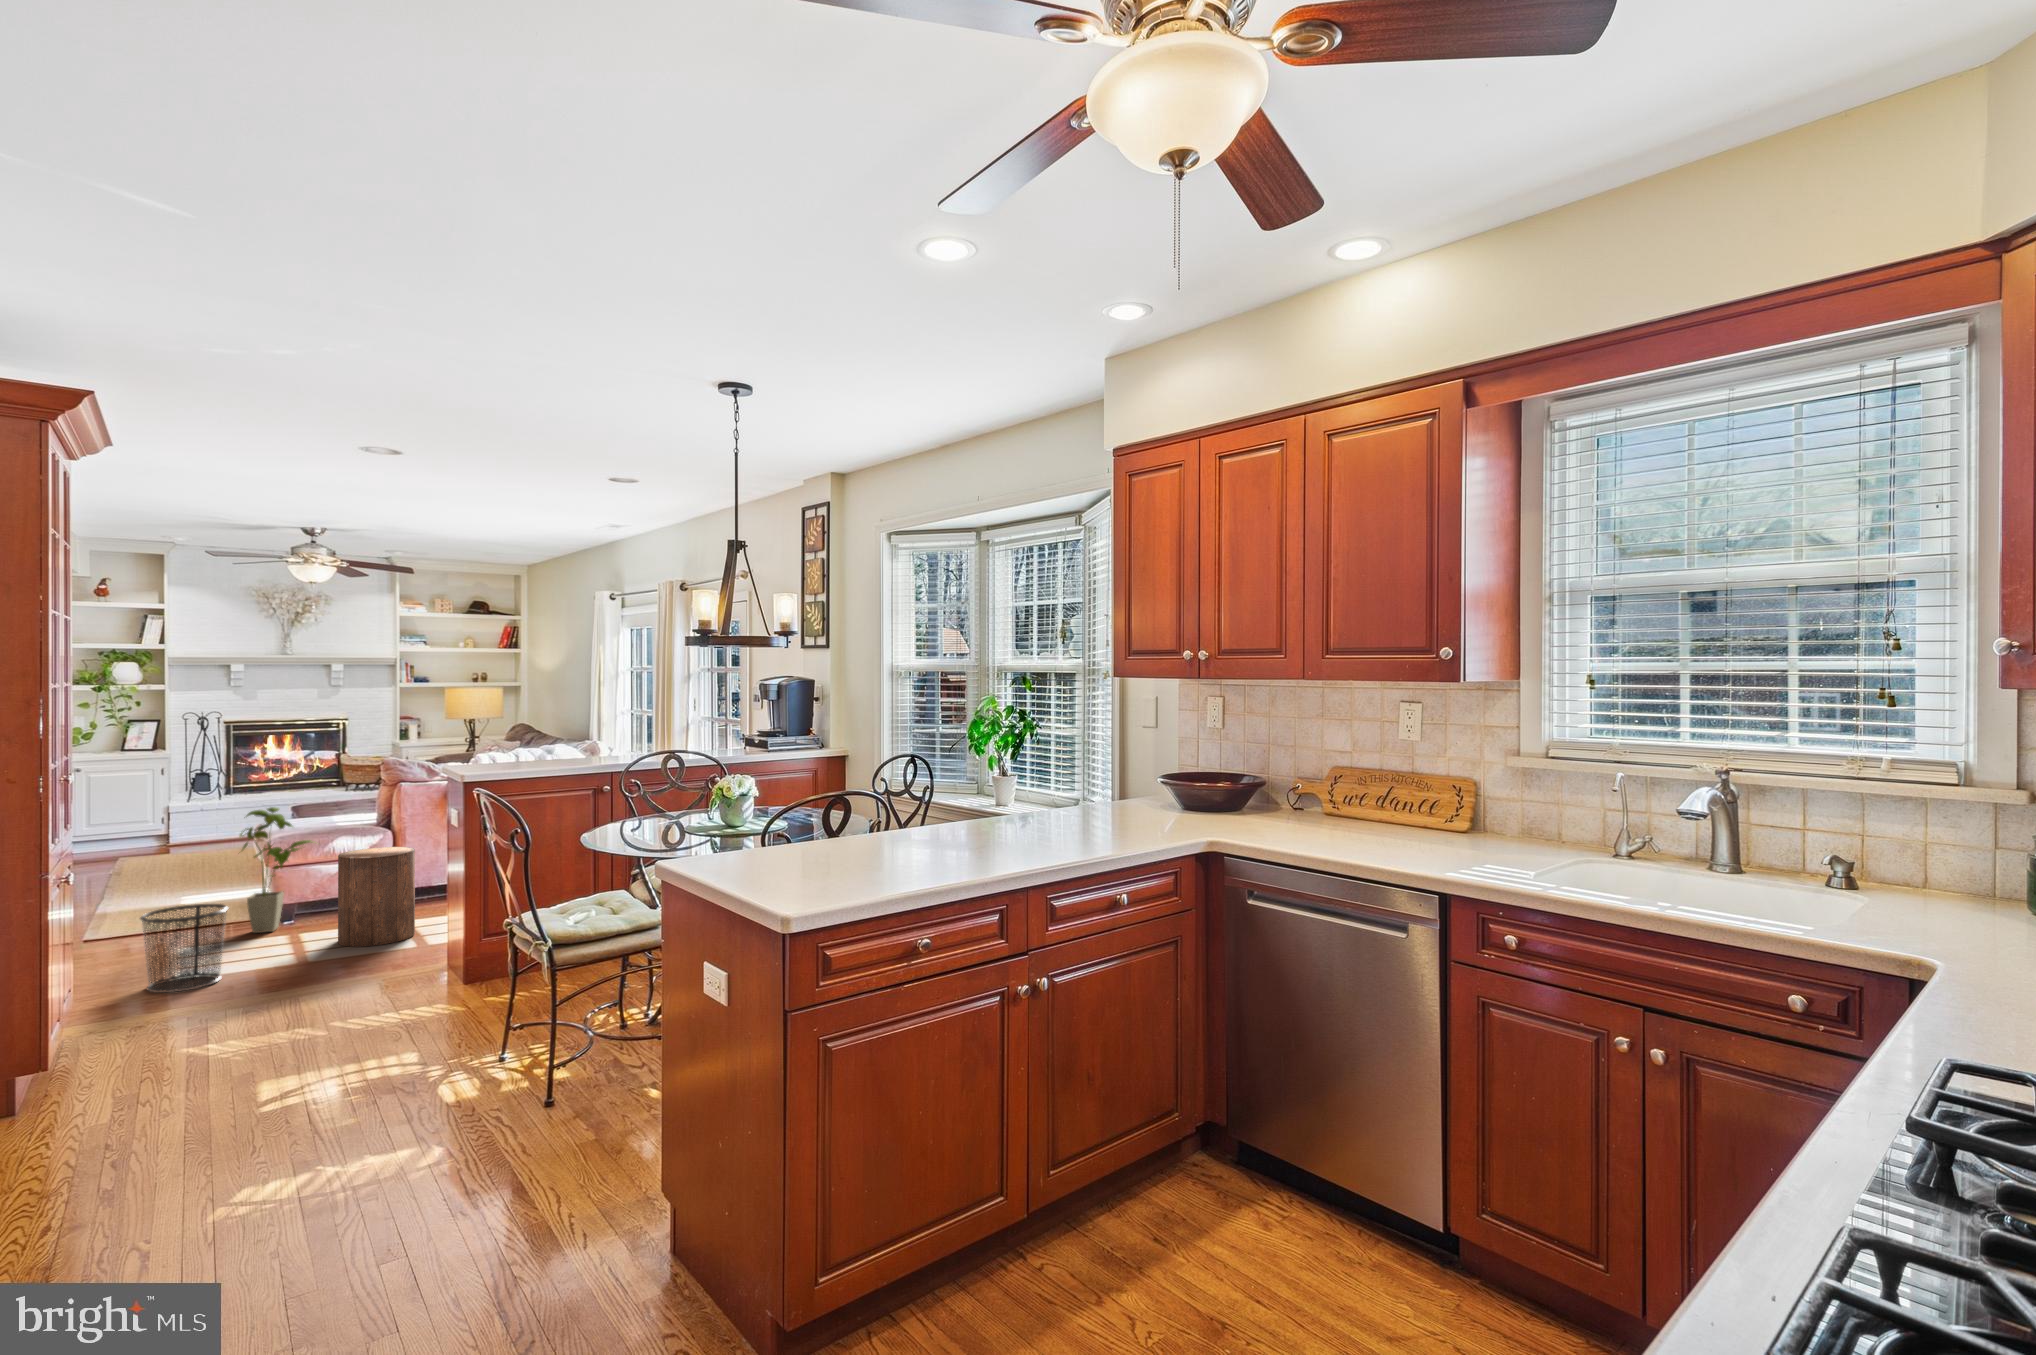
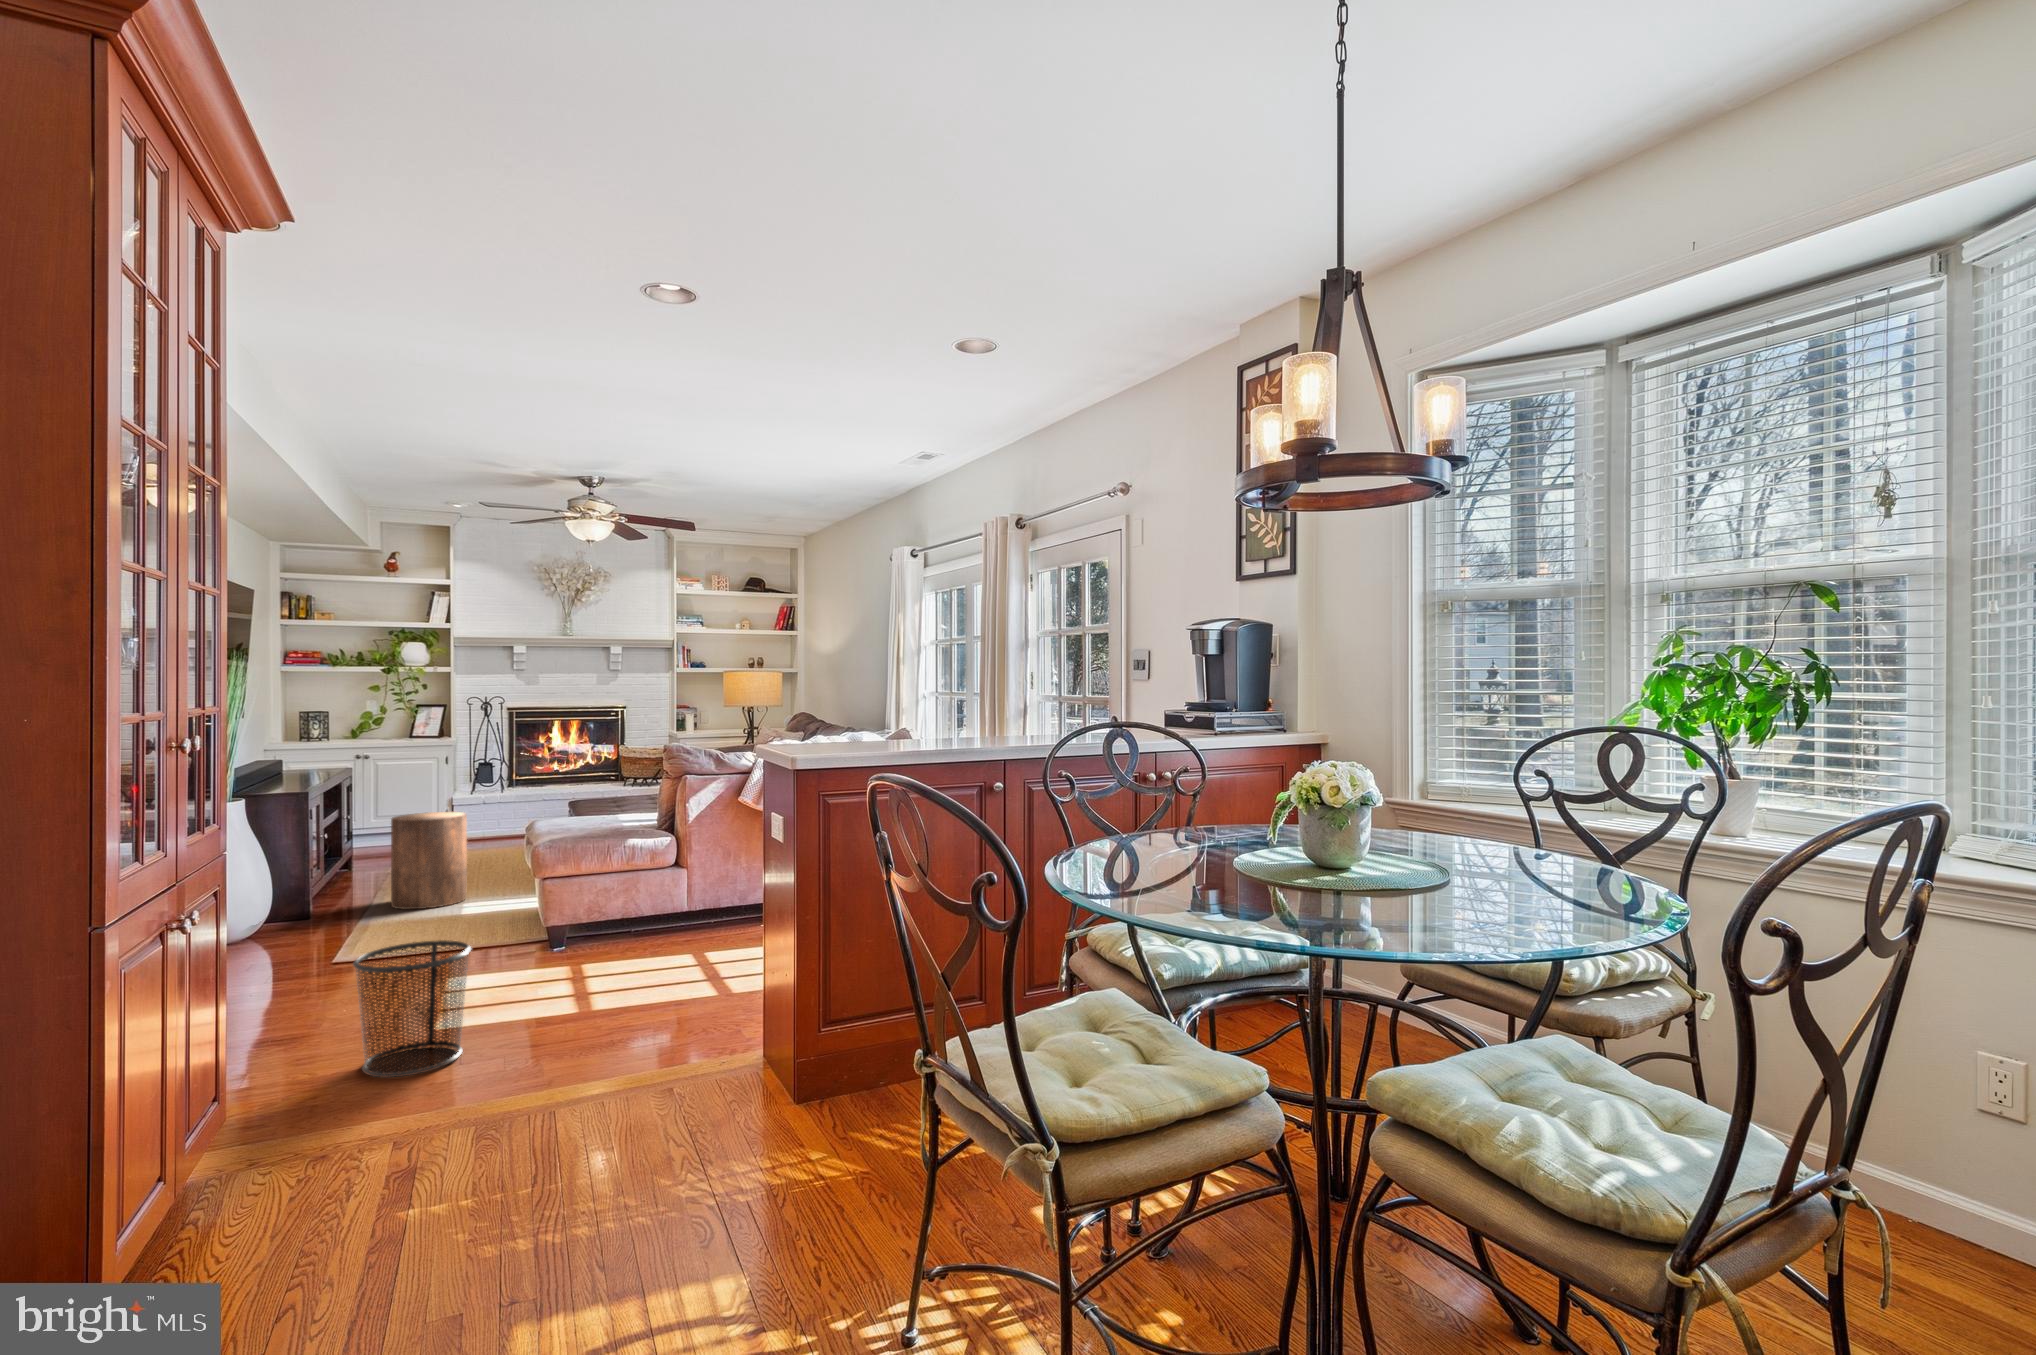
house plant: present [240,807,312,933] -> none [496,802,595,970]
stool: present [338,847,415,947] -> present [391,812,467,909]

